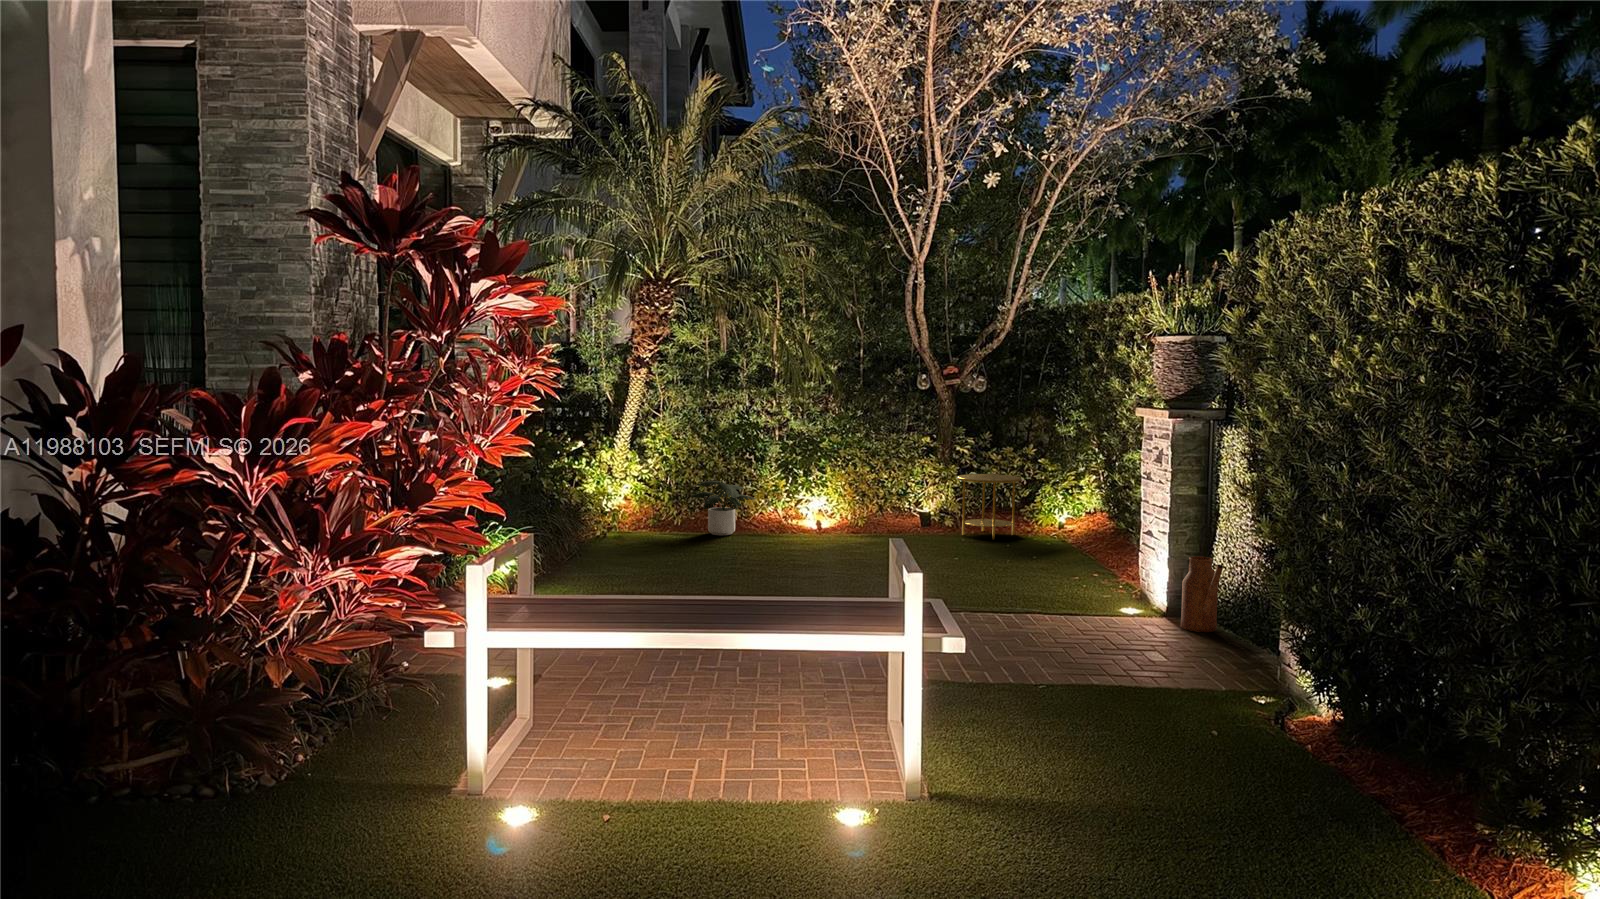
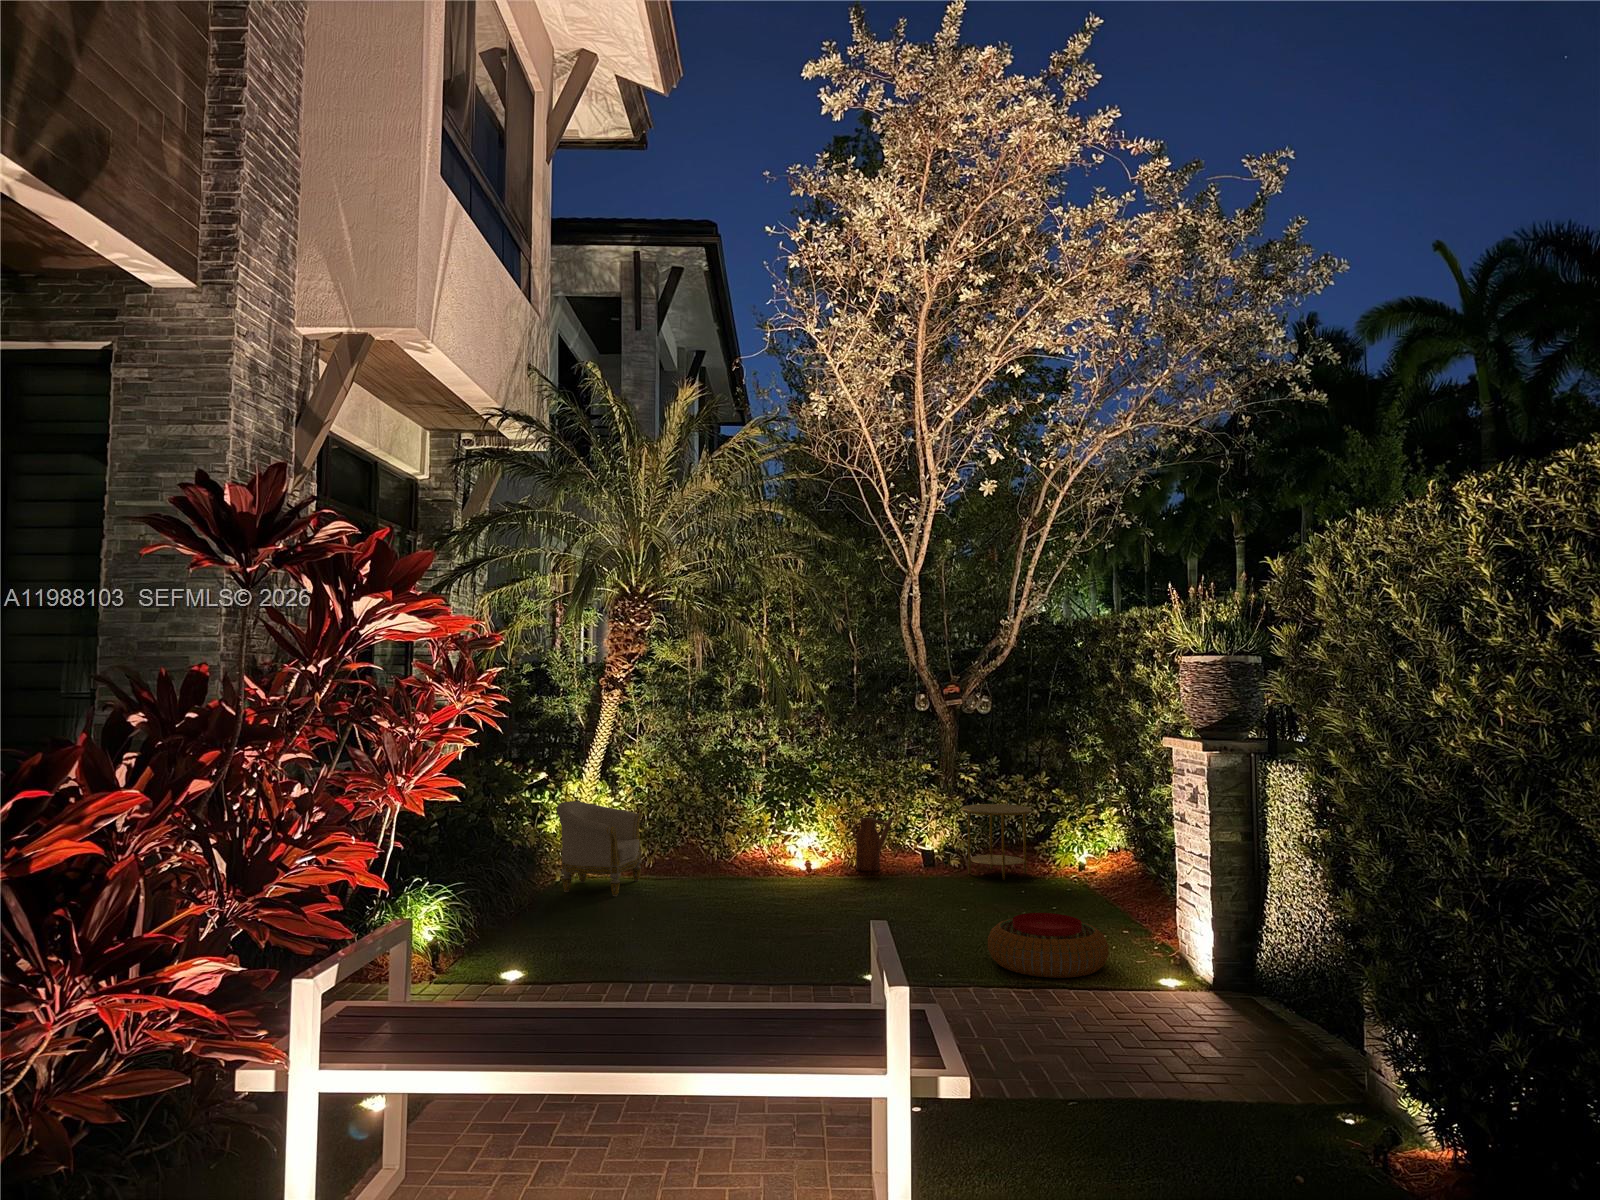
armchair: none [594,468,670,550] -> present [556,801,642,896]
potted plant: present [691,481,755,535] -> none [666,814,739,876]
watering can: present [1181,556,1223,632] -> present [852,817,893,871]
pouf: none [977,558,1079,607] -> present [988,913,1109,978]

